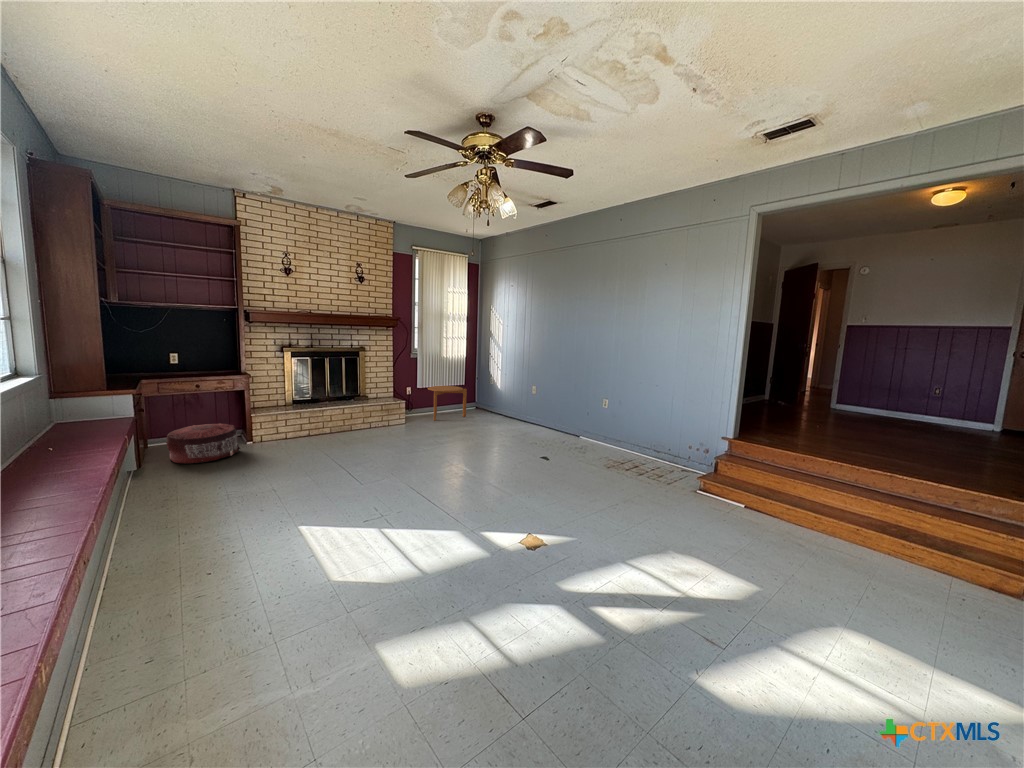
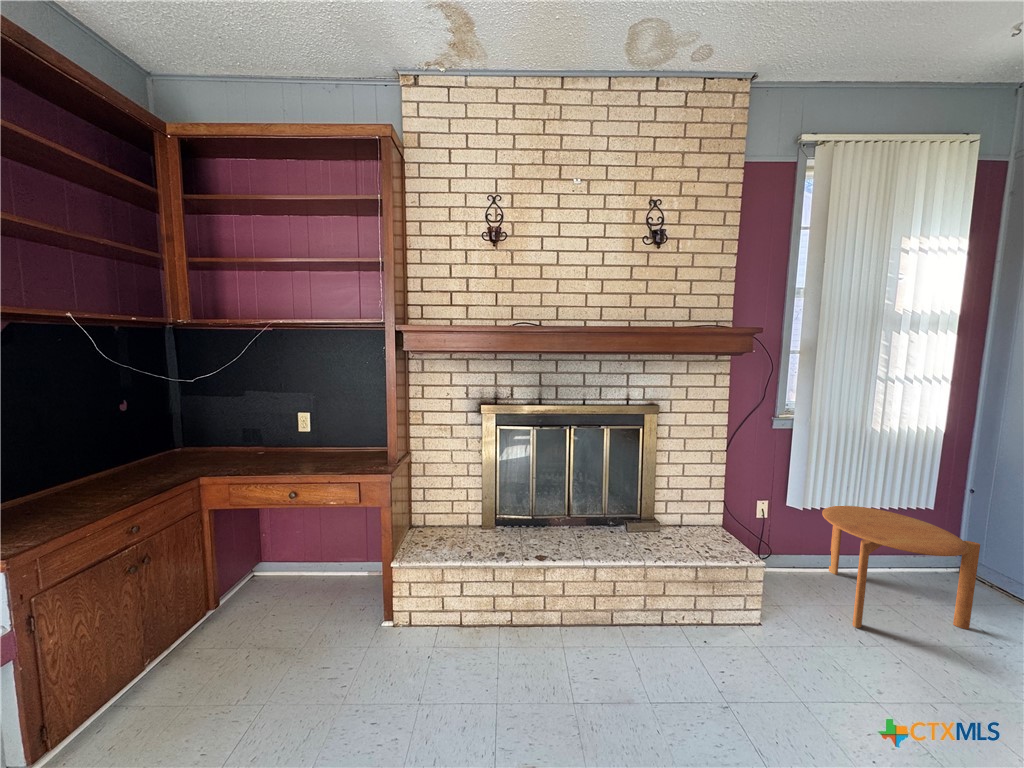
pouf: present [166,423,240,464] -> none [183,569,345,726]

